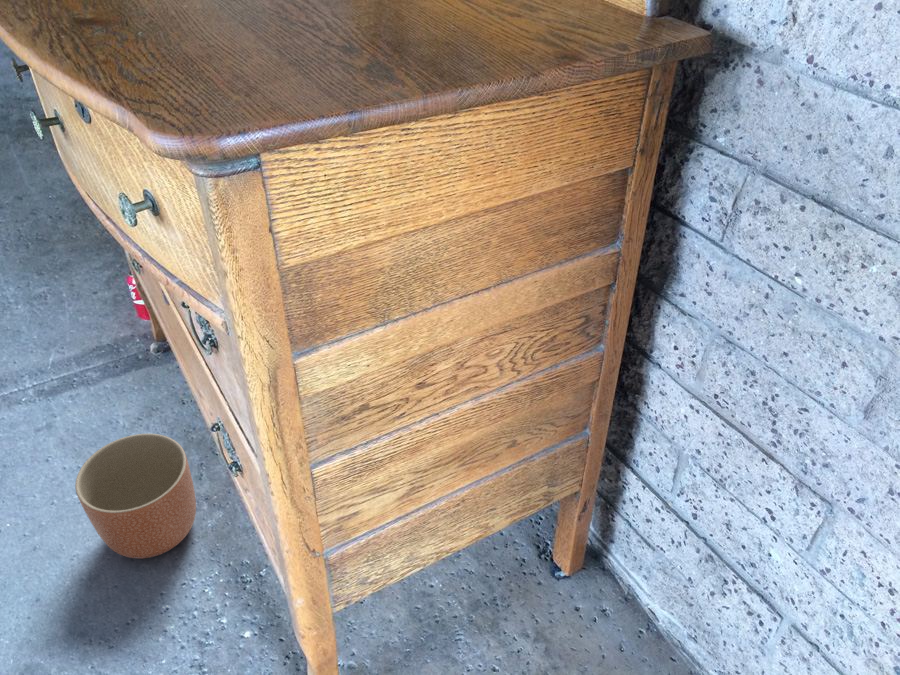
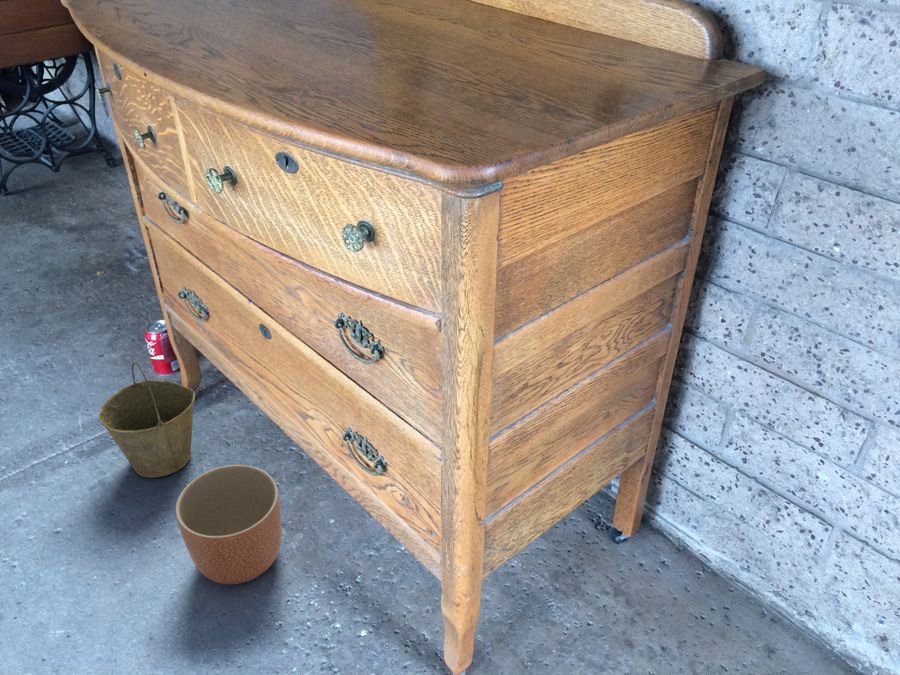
bucket: none [46,312,148,431] -> present [99,363,195,478]

